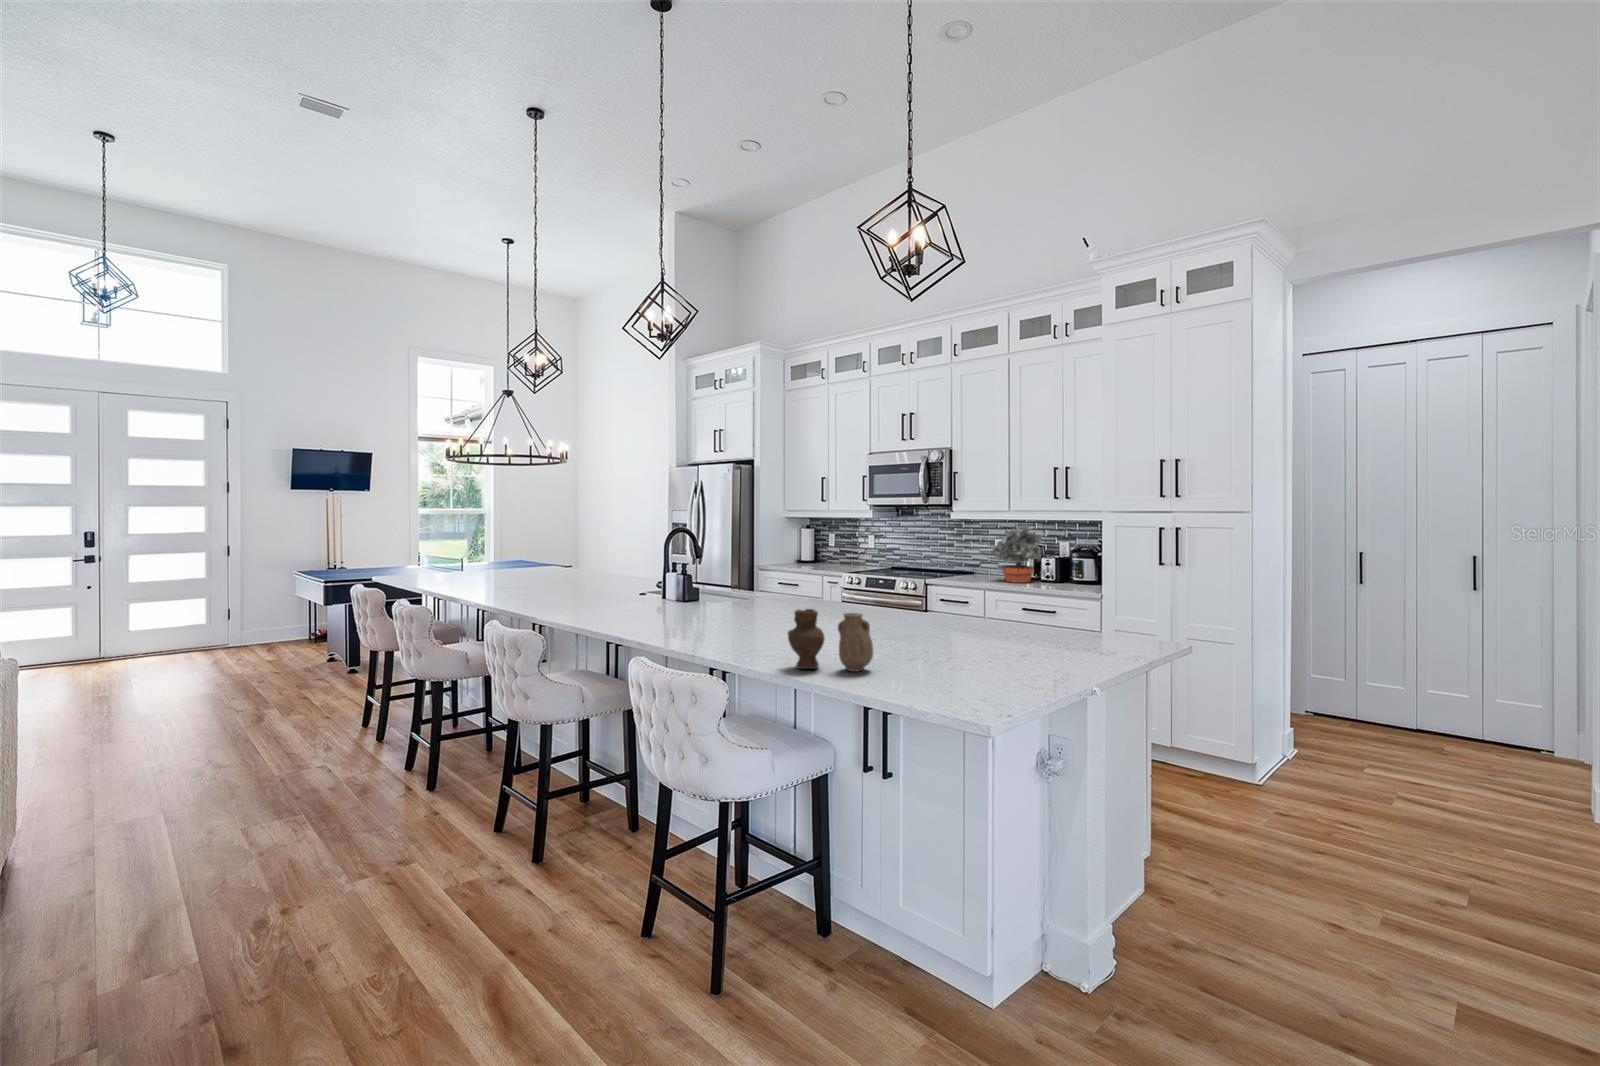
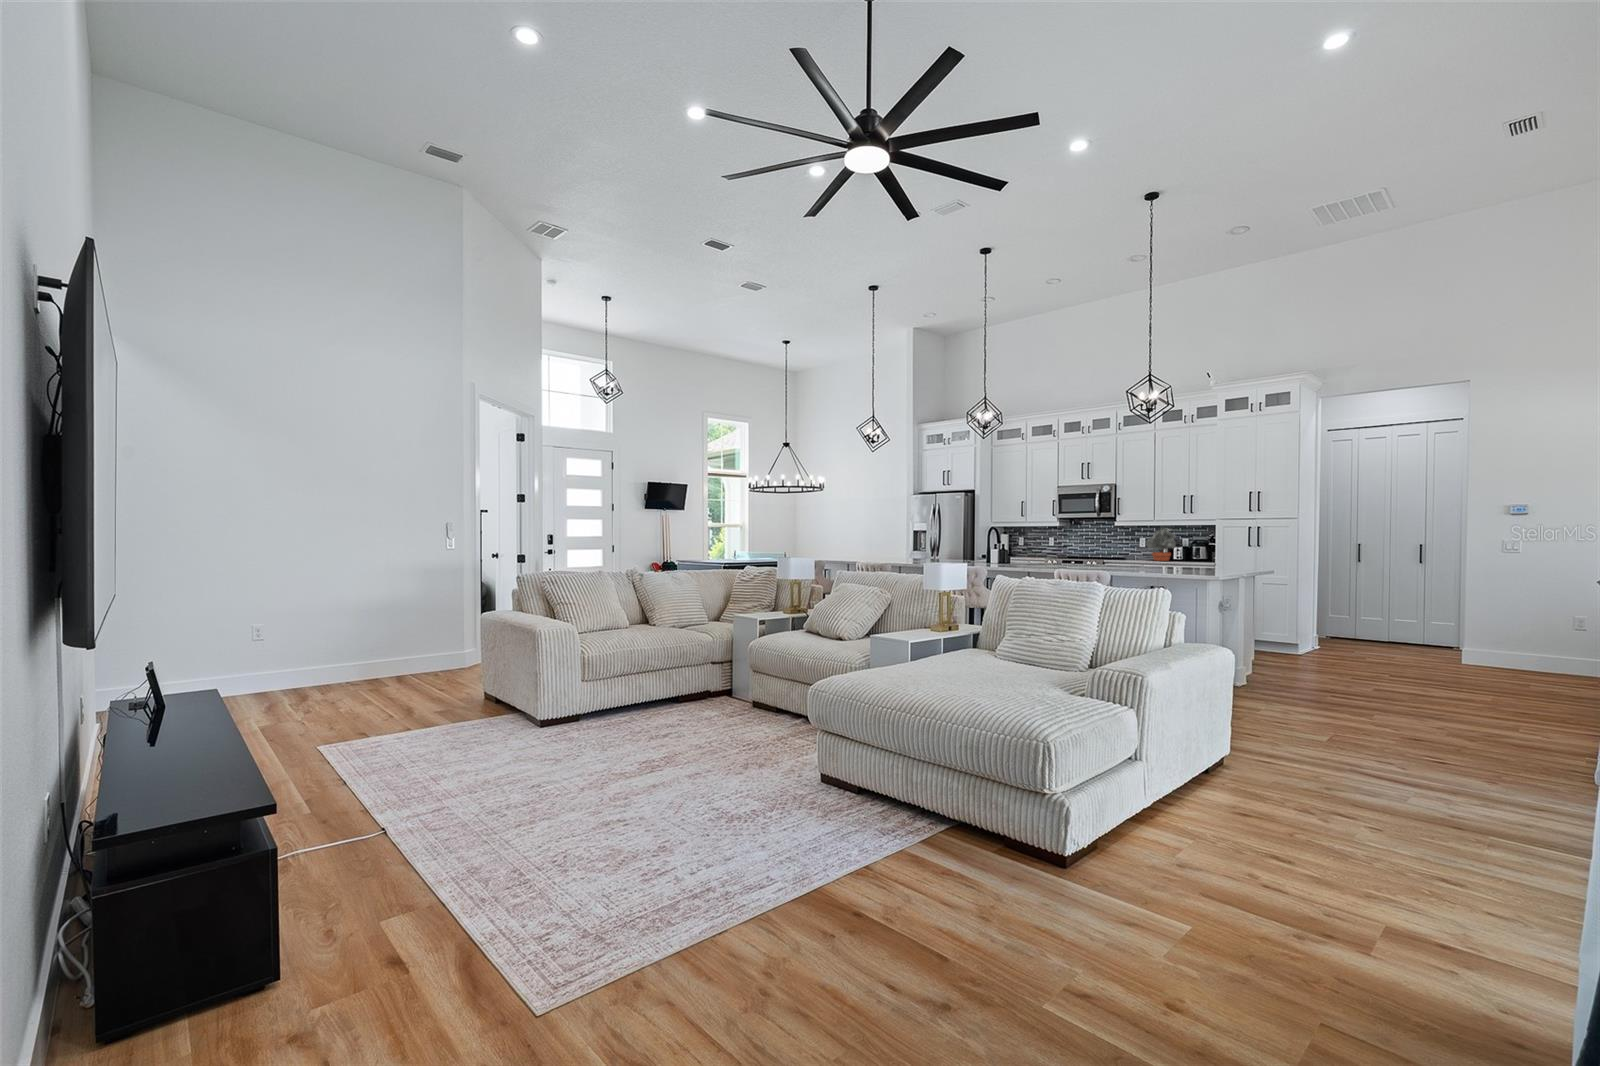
vase: present [787,609,873,672] -> none [1111,552,1150,576]

